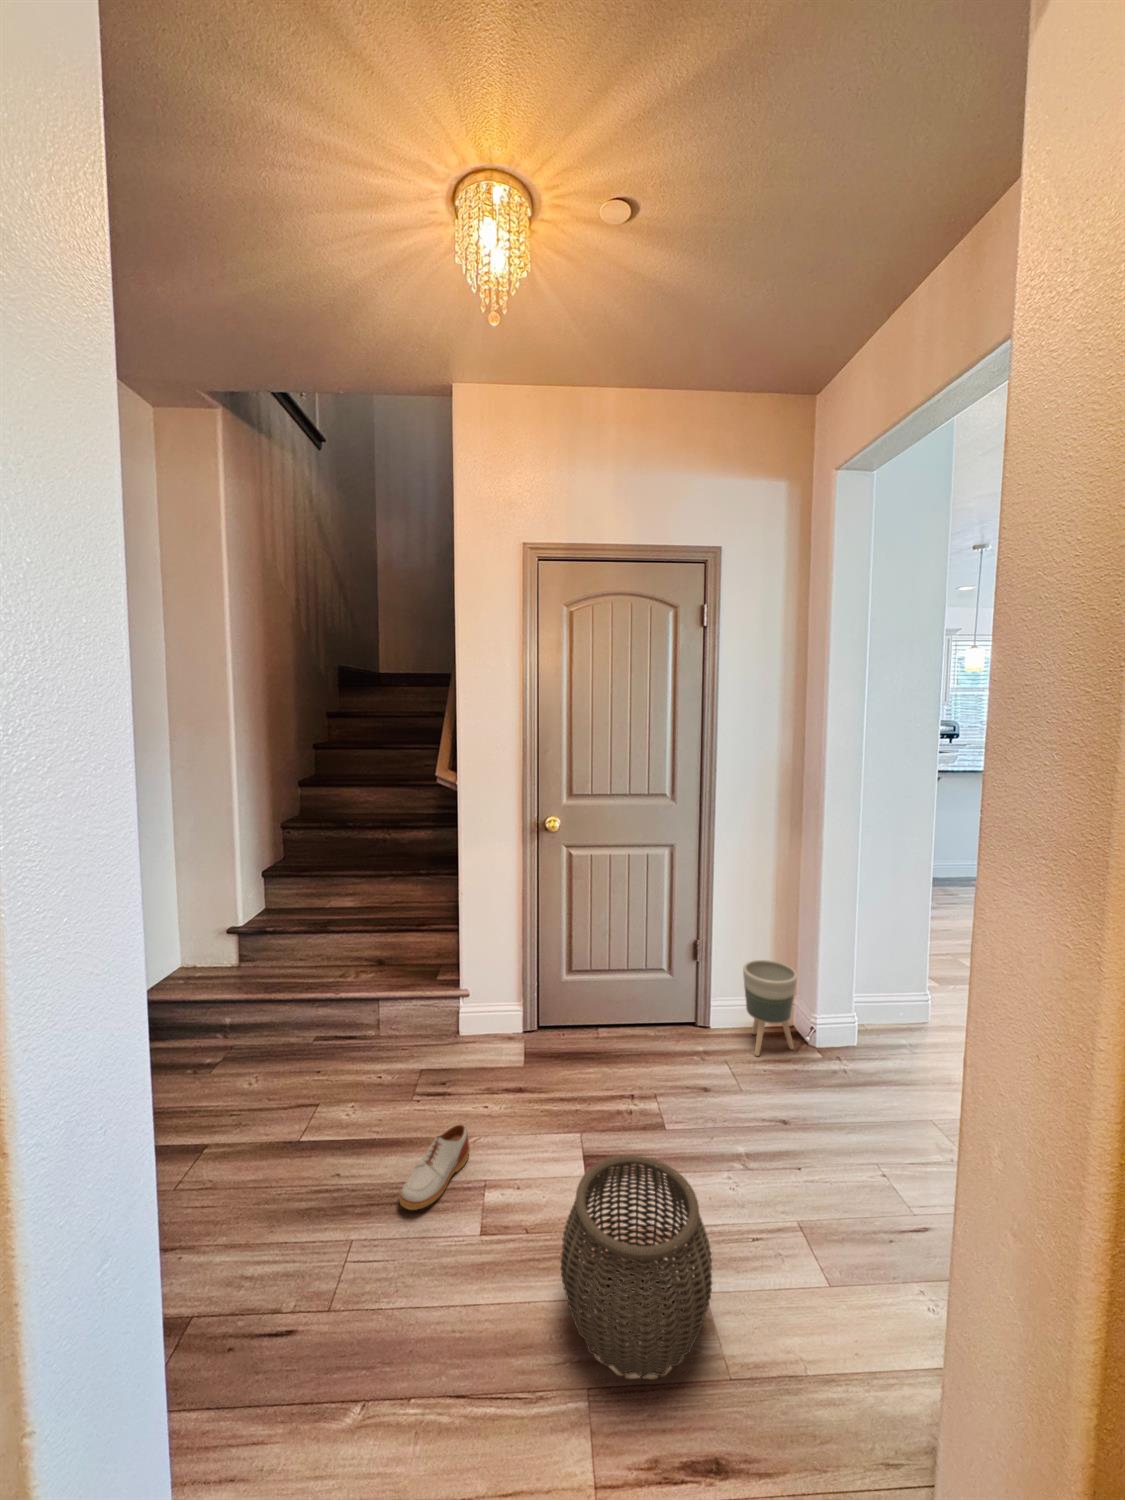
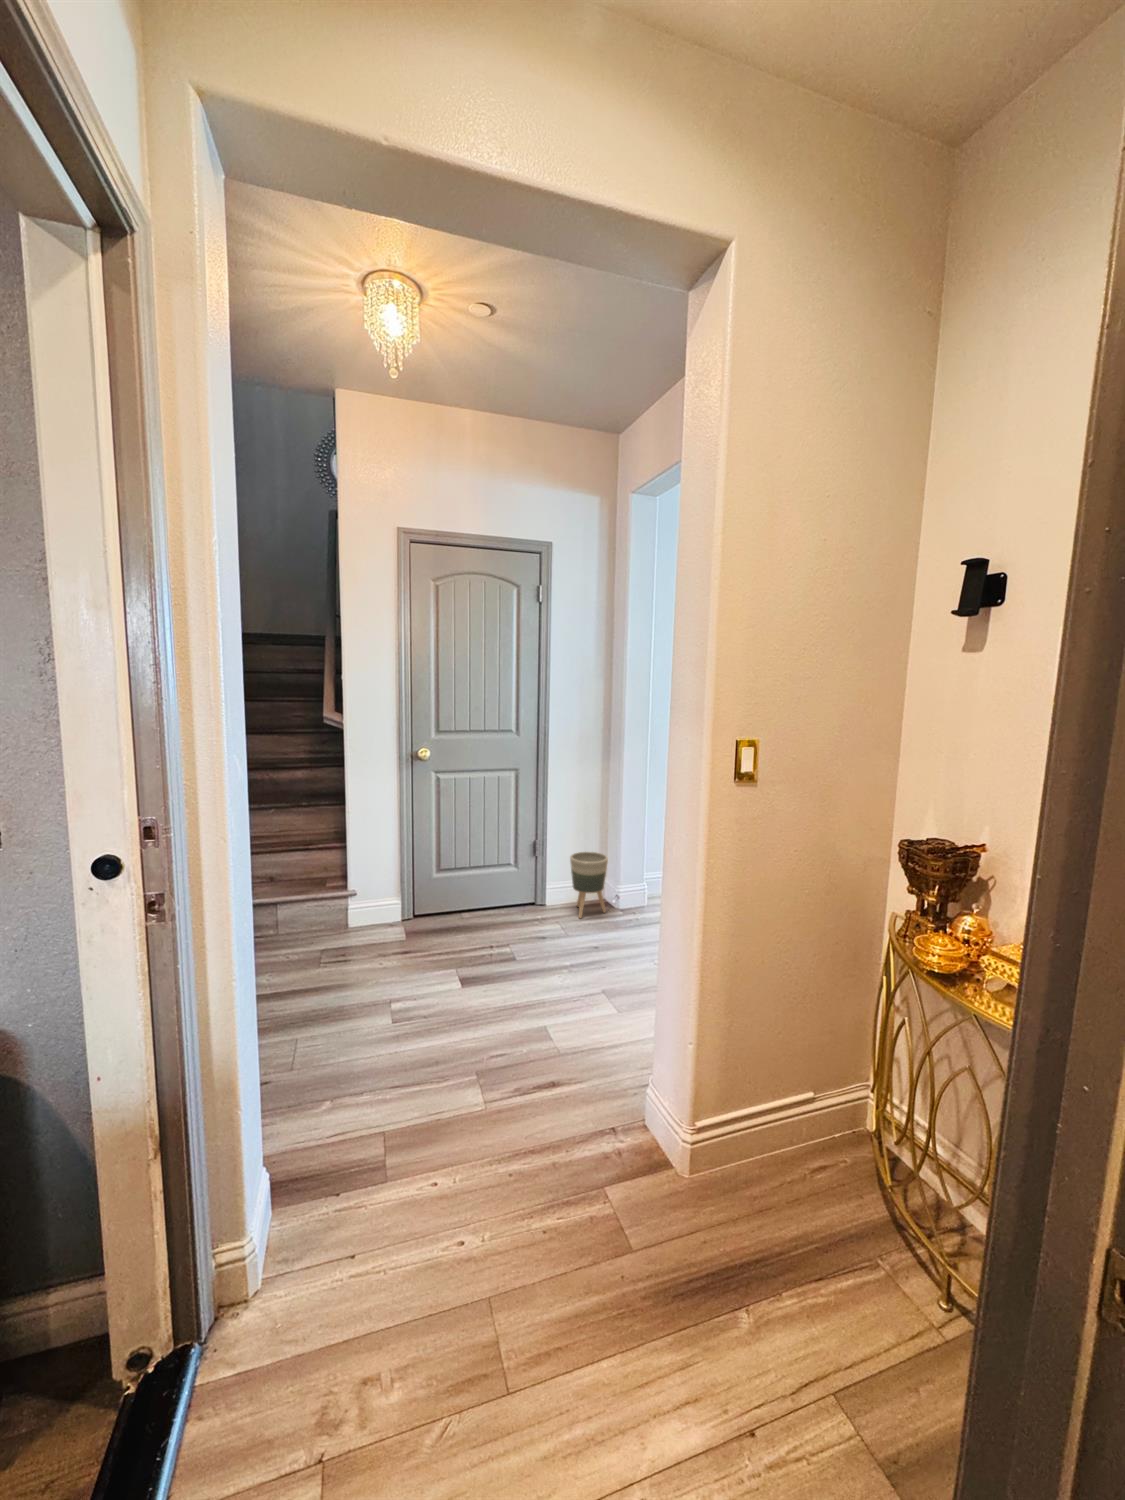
shoe: present [399,1125,470,1210] -> none [327,967,375,1017]
woven basket: present [561,1155,712,1378] -> none [455,949,550,1063]

